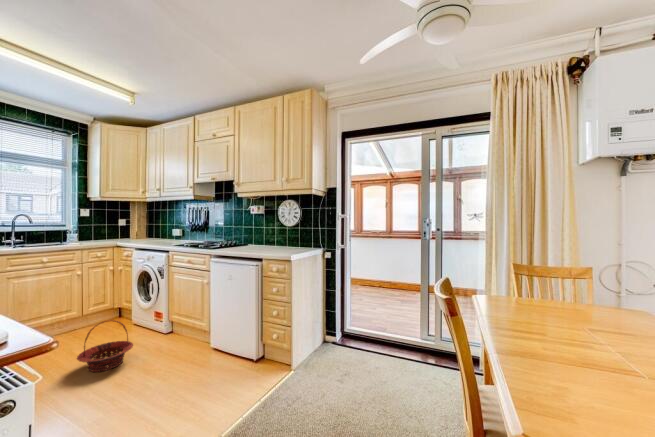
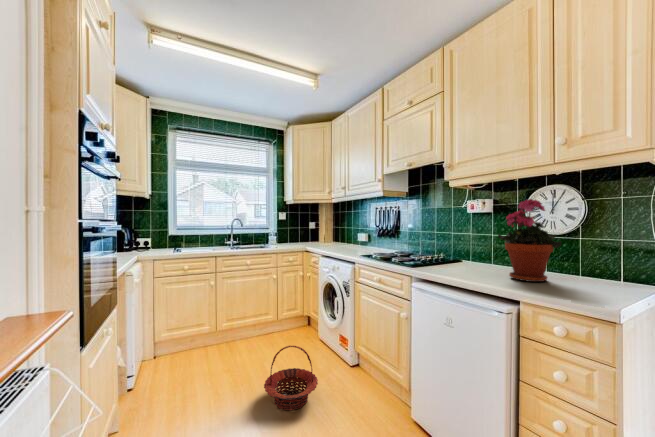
potted plant: none [261,207,288,251] -> present [498,199,562,282]

